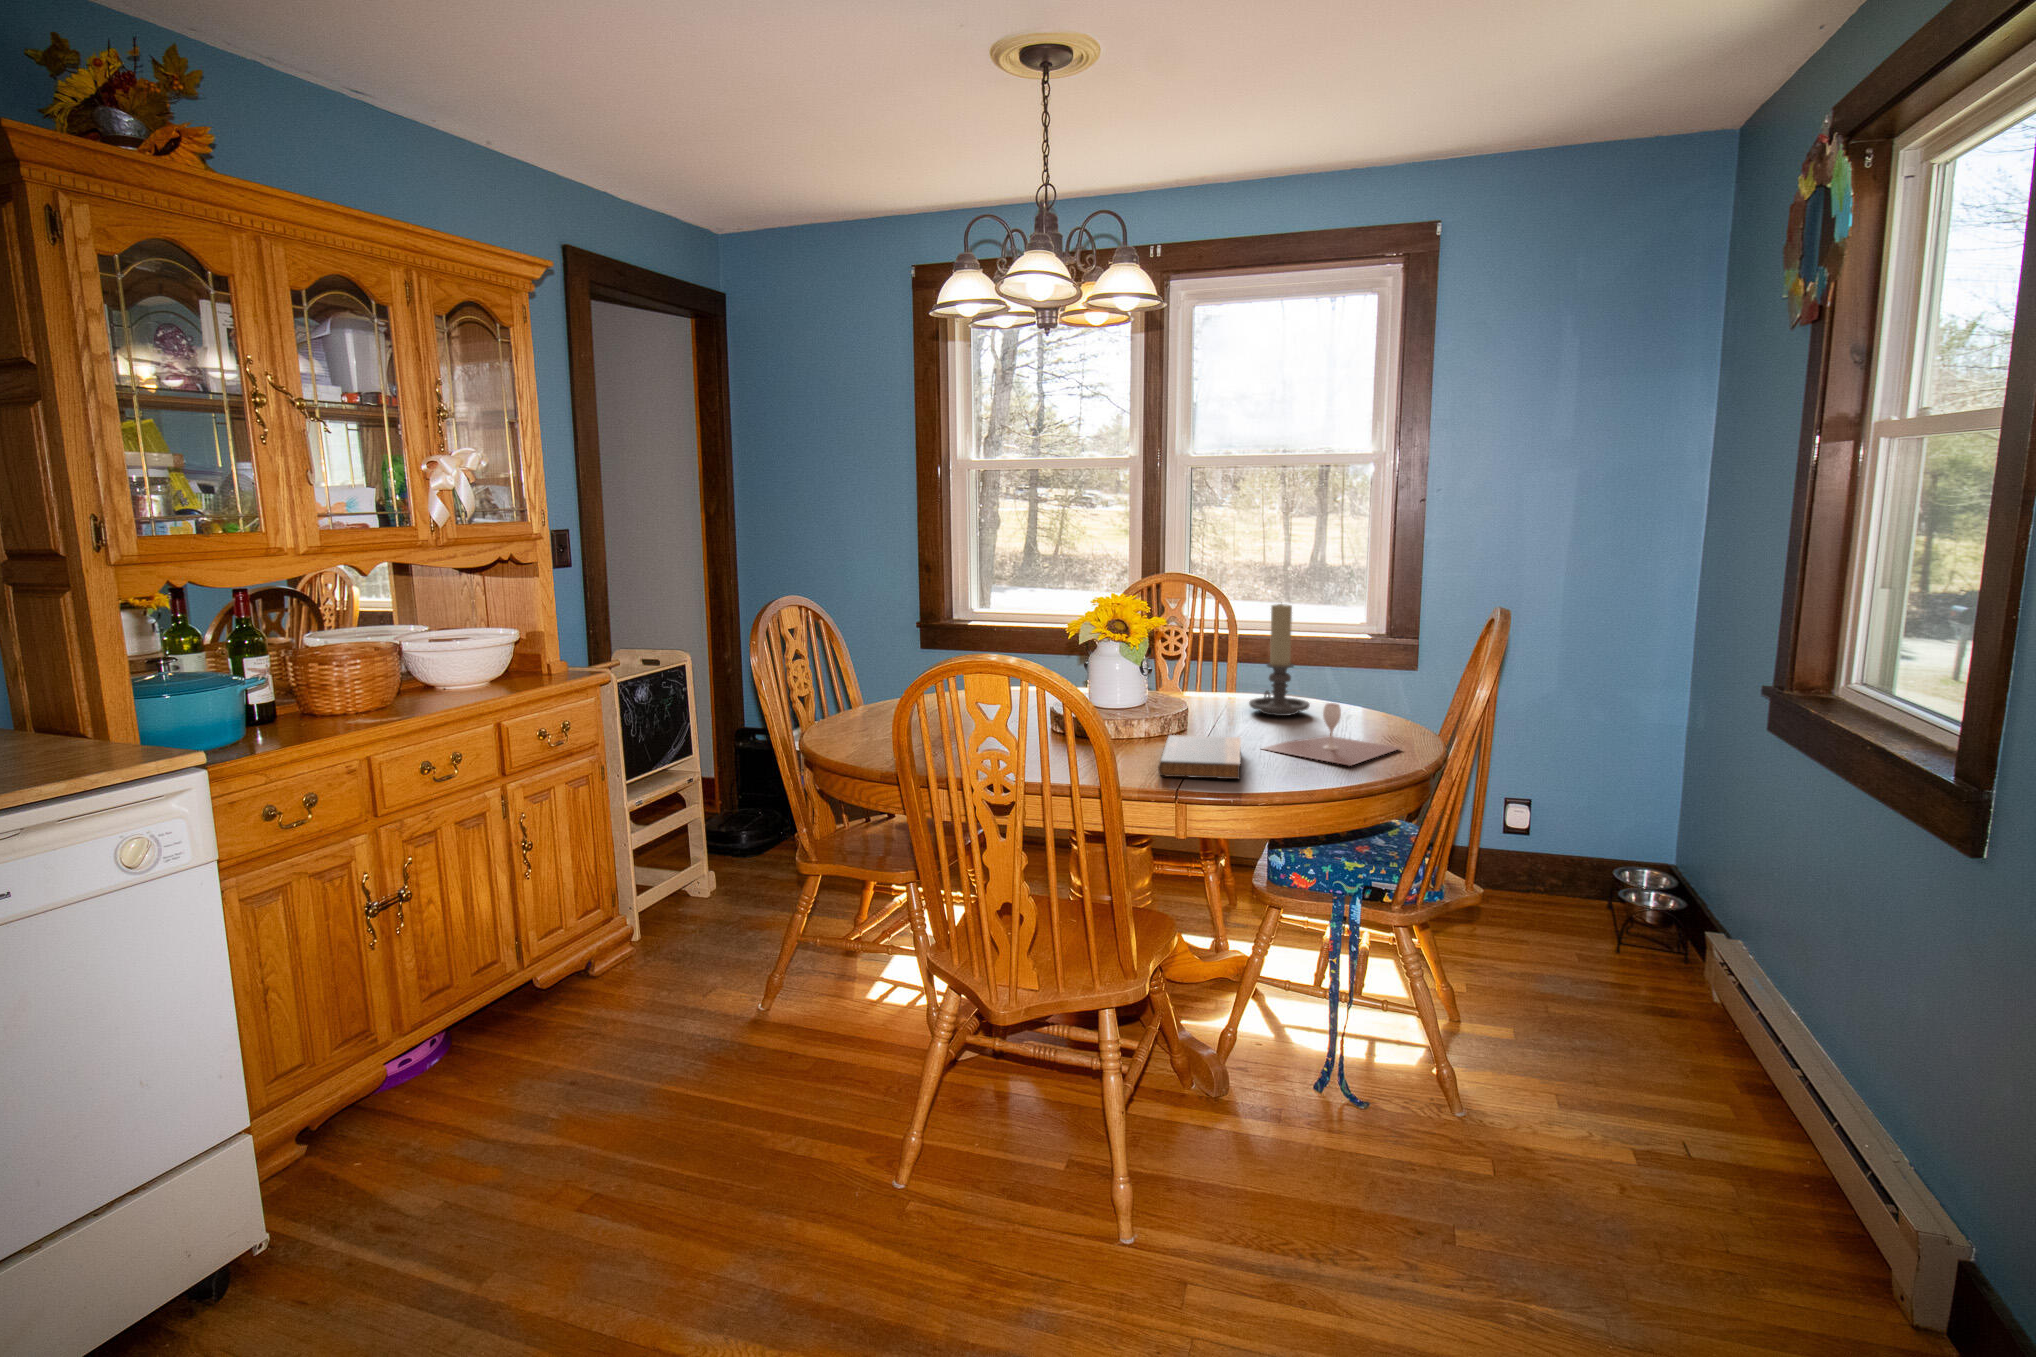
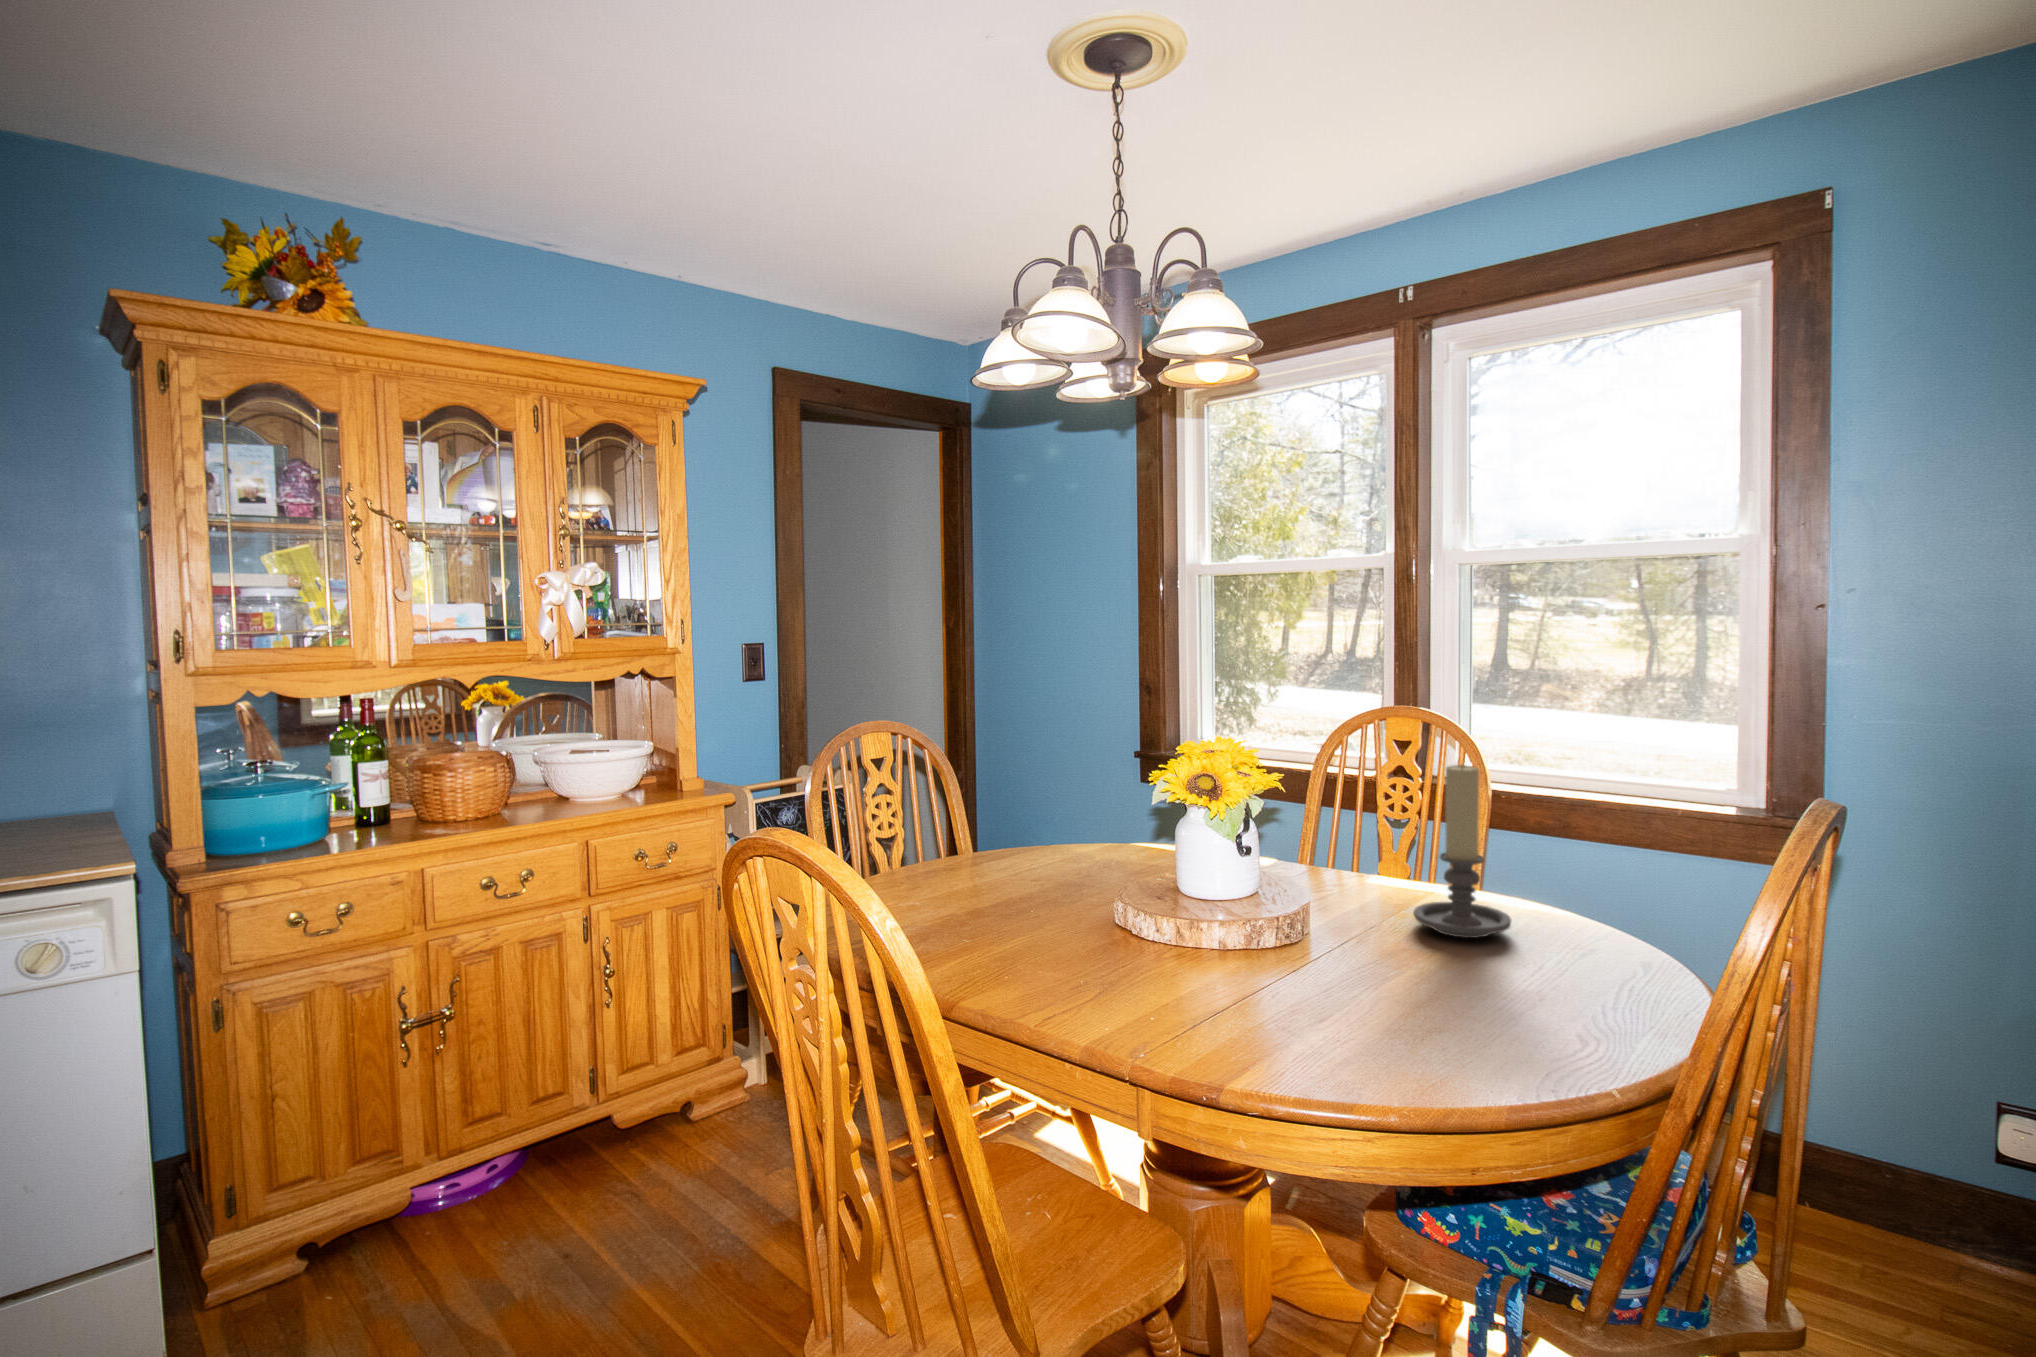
wine glass: present [1262,703,1399,766] -> none [1359,942,1614,1065]
book: present [1158,735,1241,779] -> none [1136,959,1321,1064]

